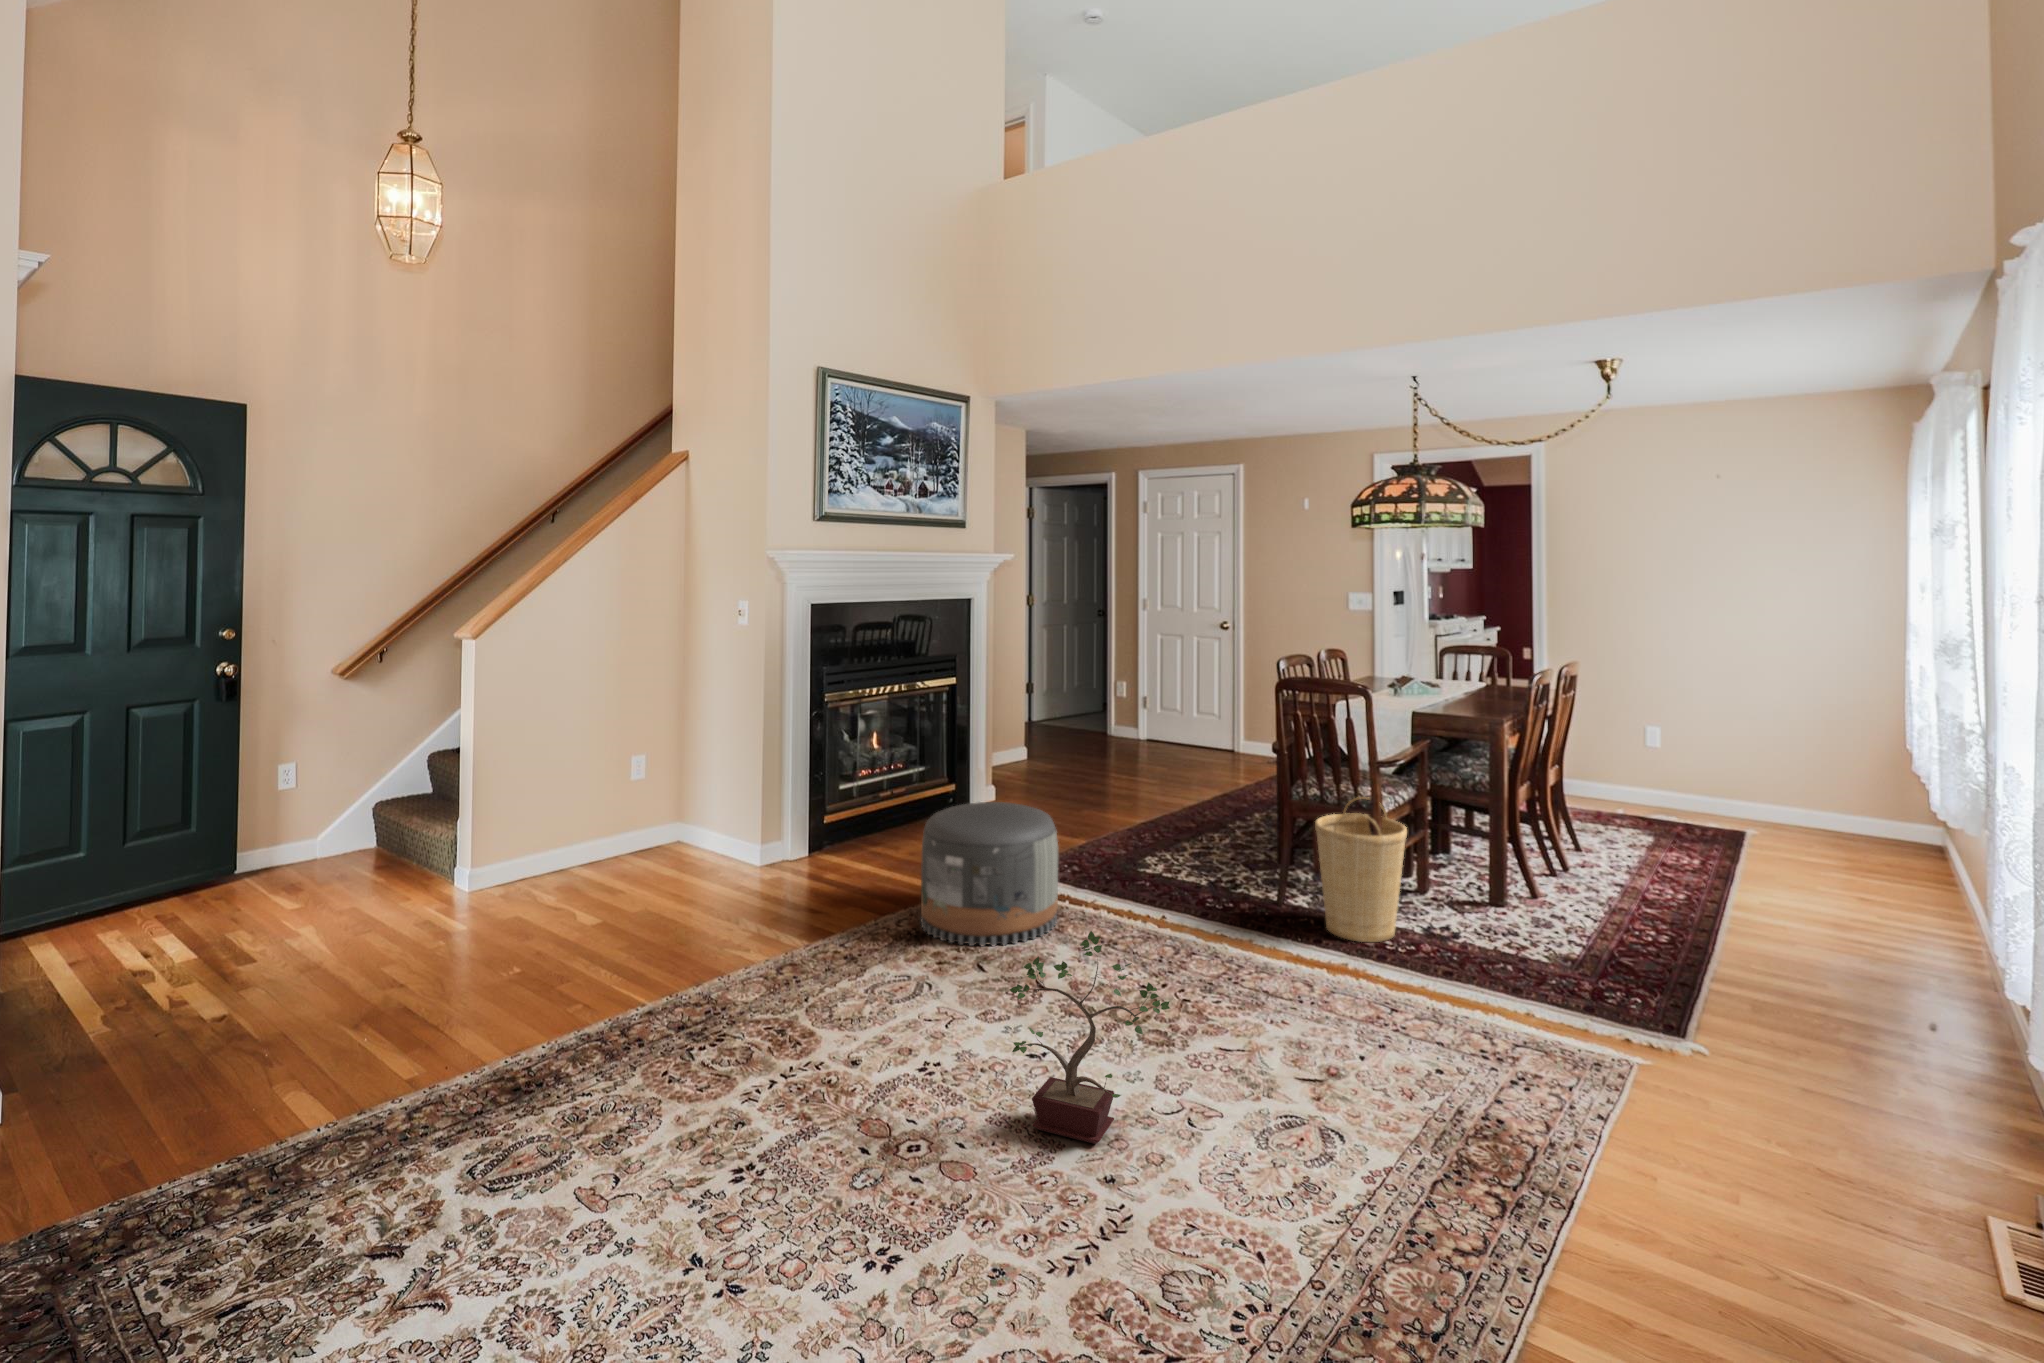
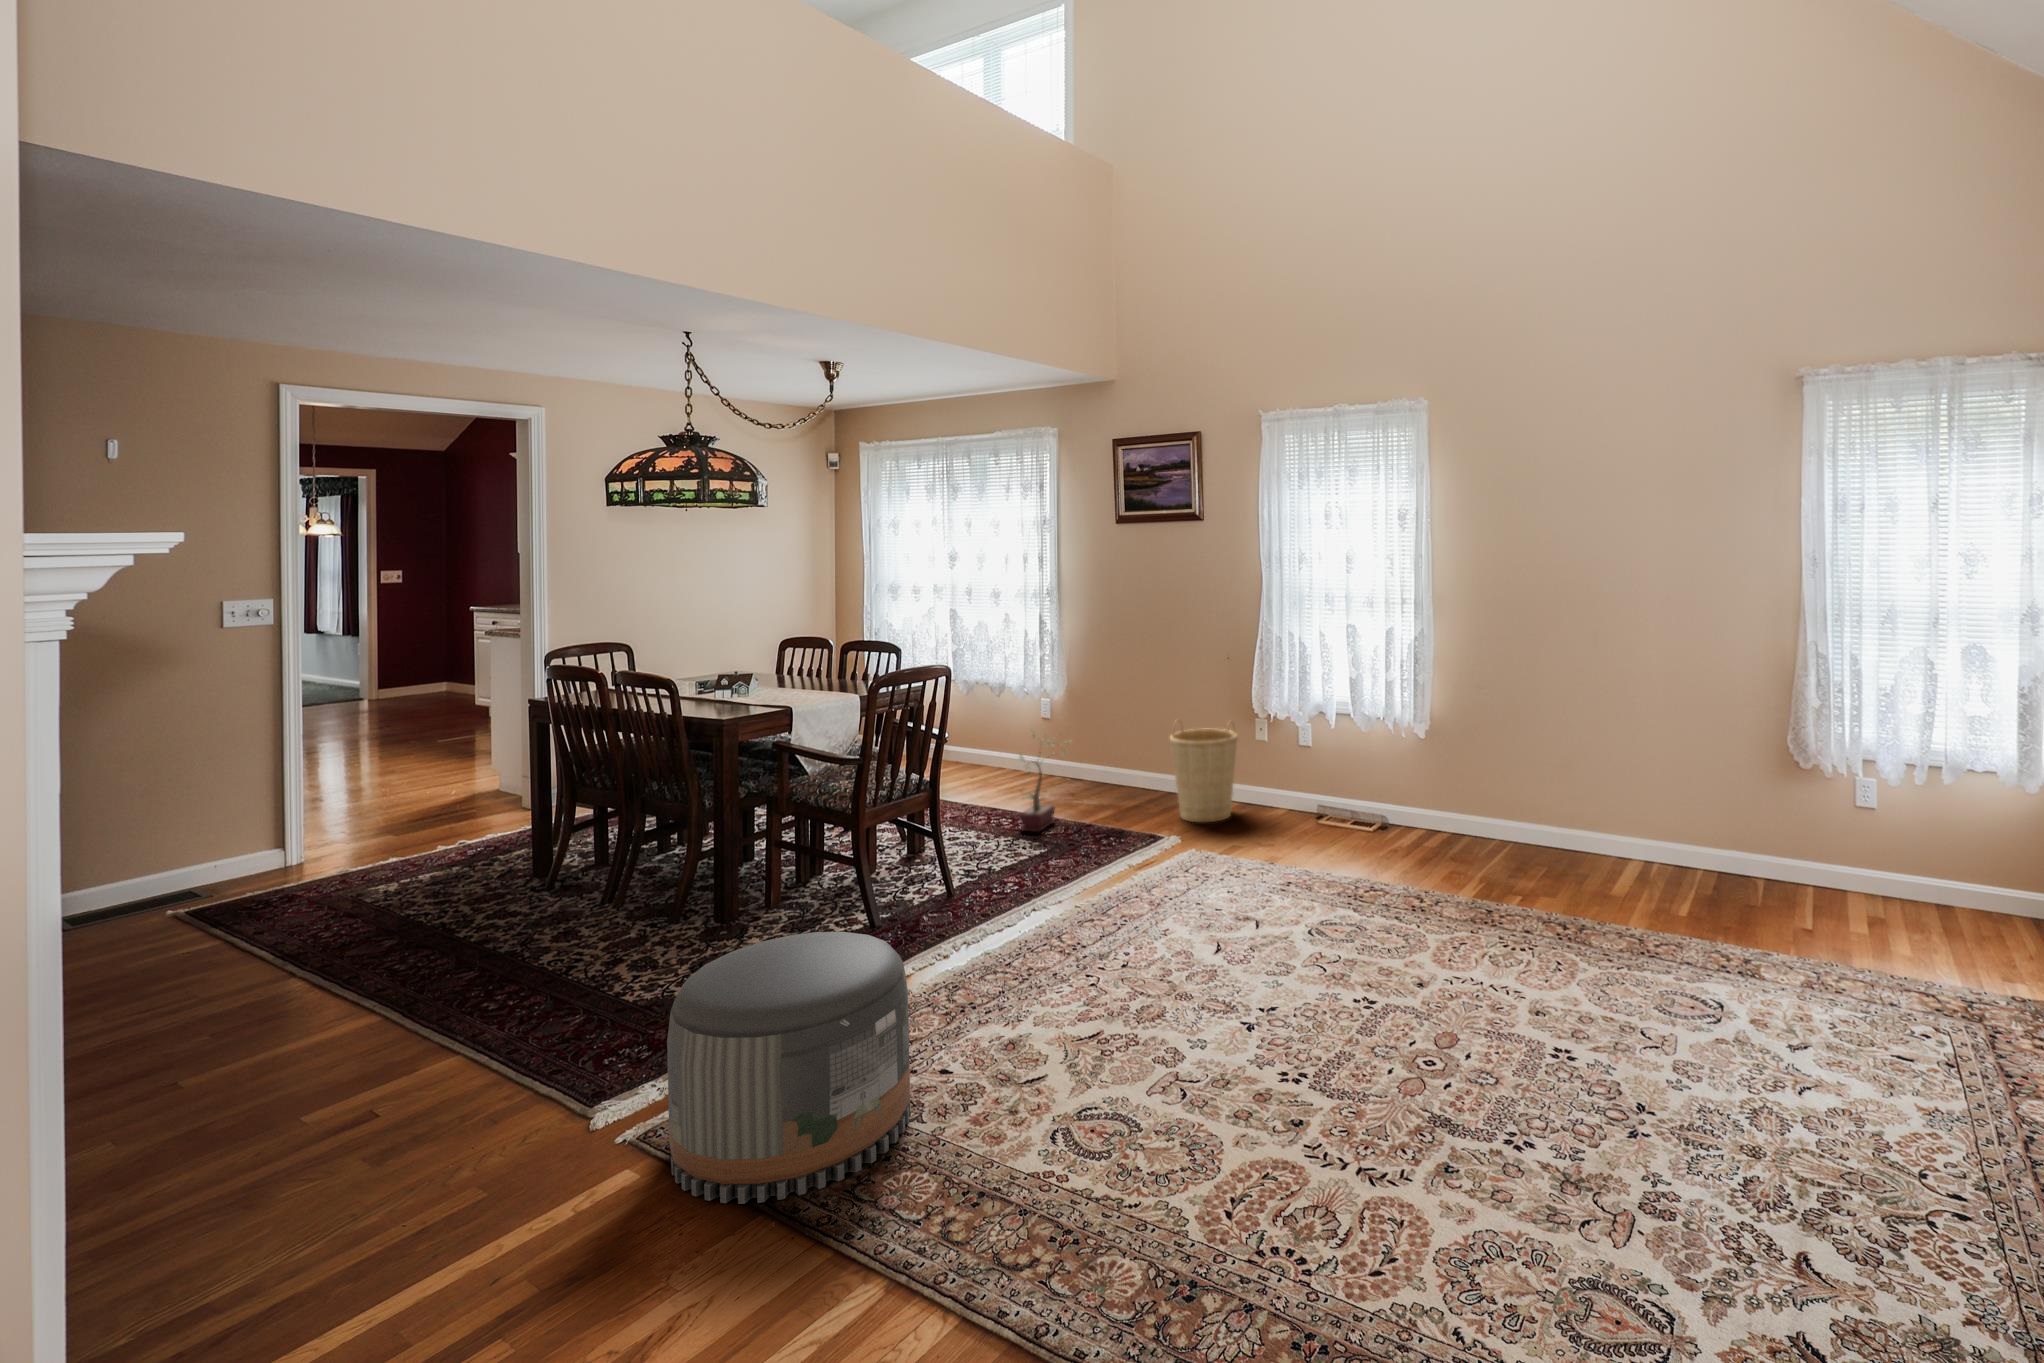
basket: present [1315,797,1407,942] -> present [1170,720,1238,822]
potted plant: present [1010,931,1170,1144] -> present [1020,730,1066,832]

